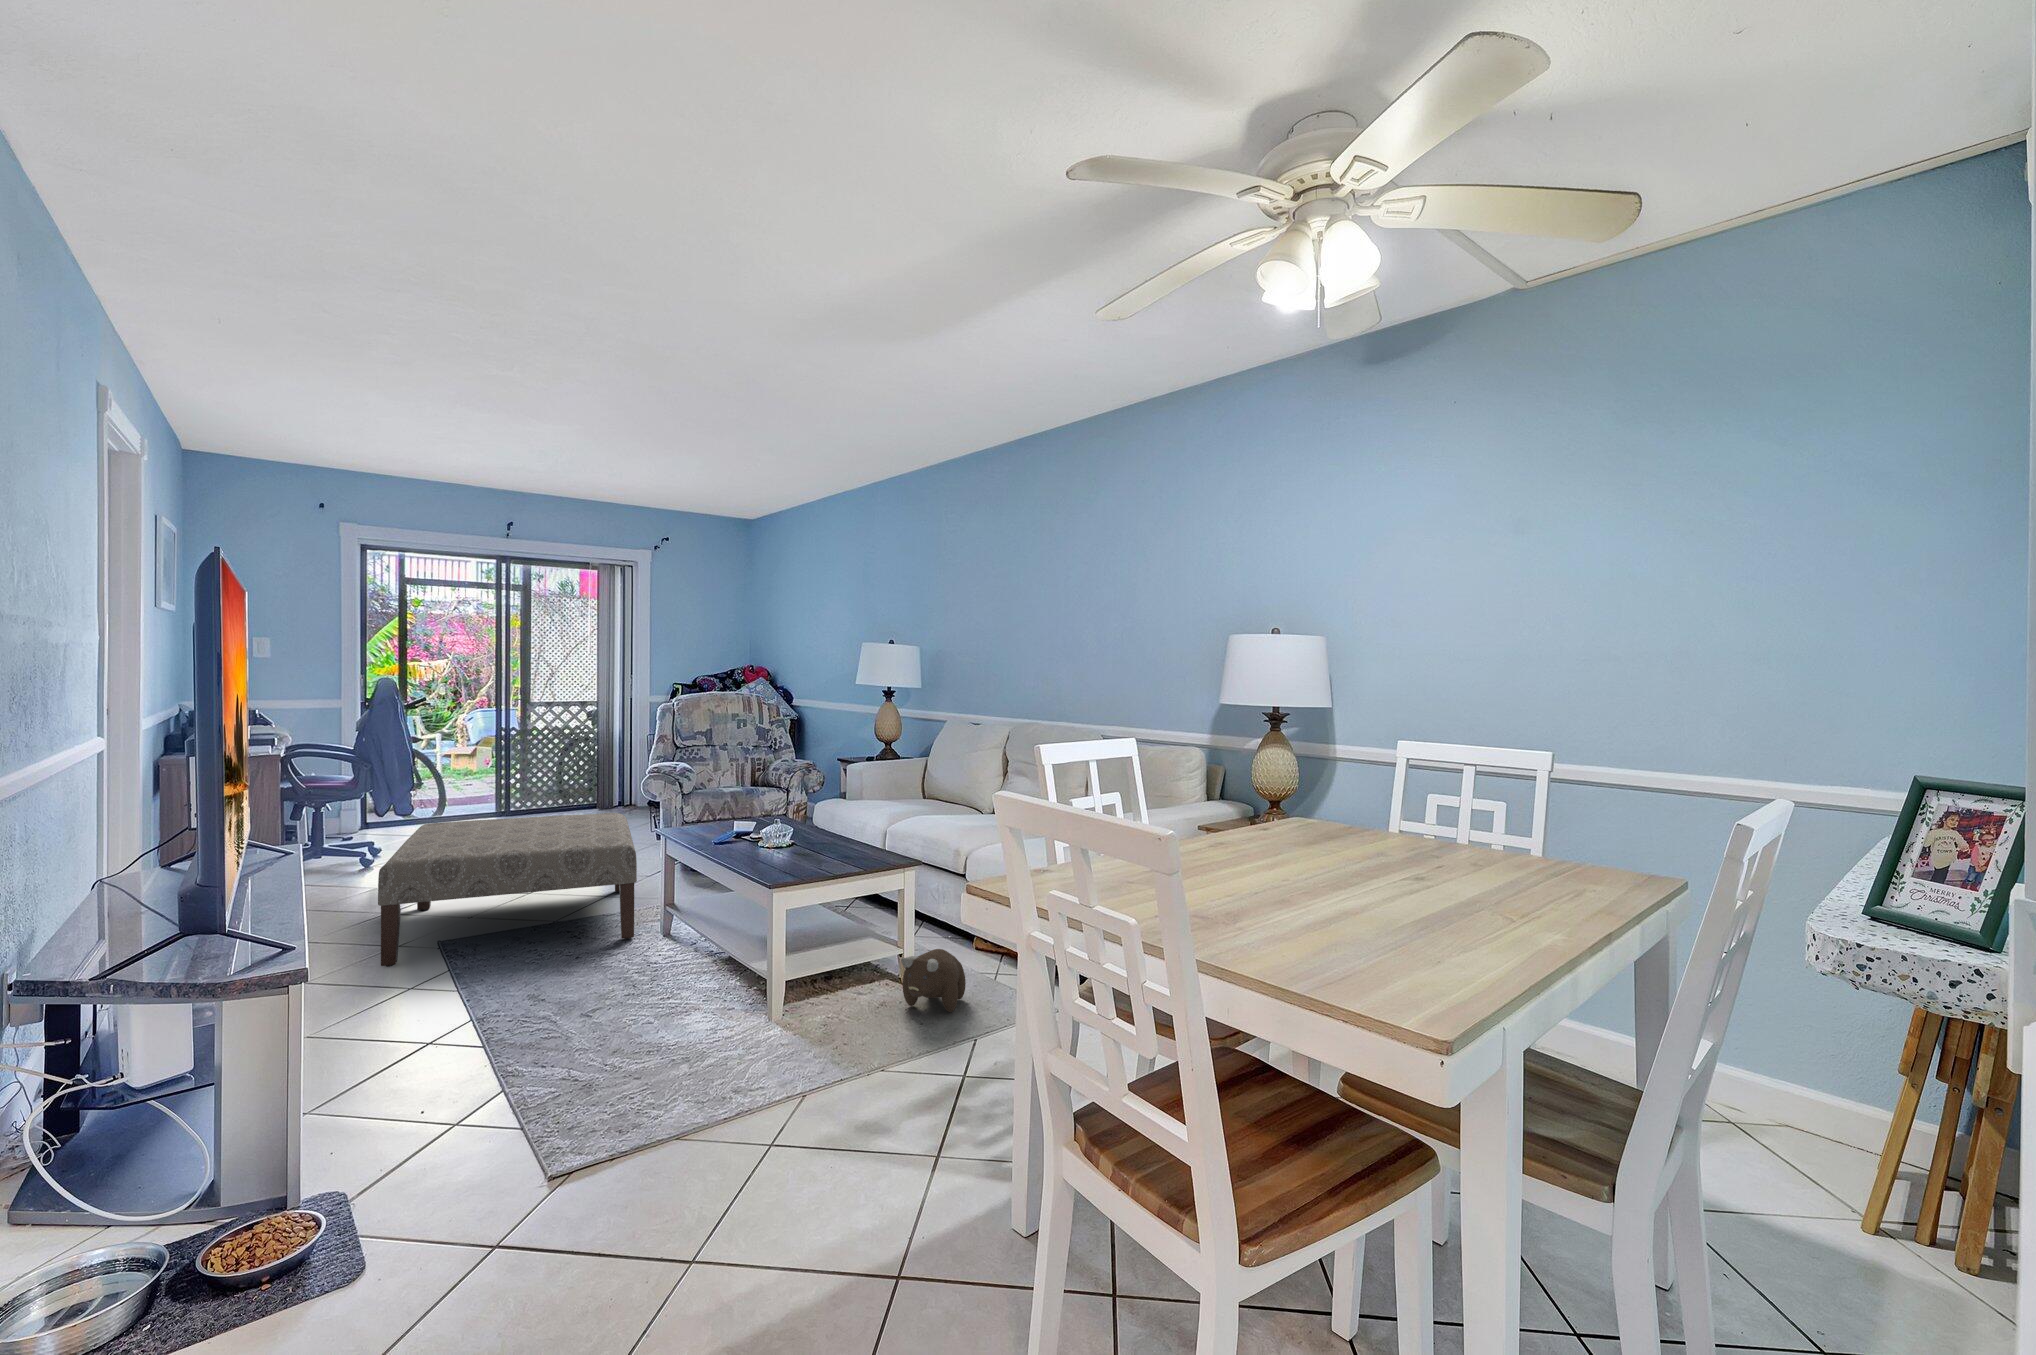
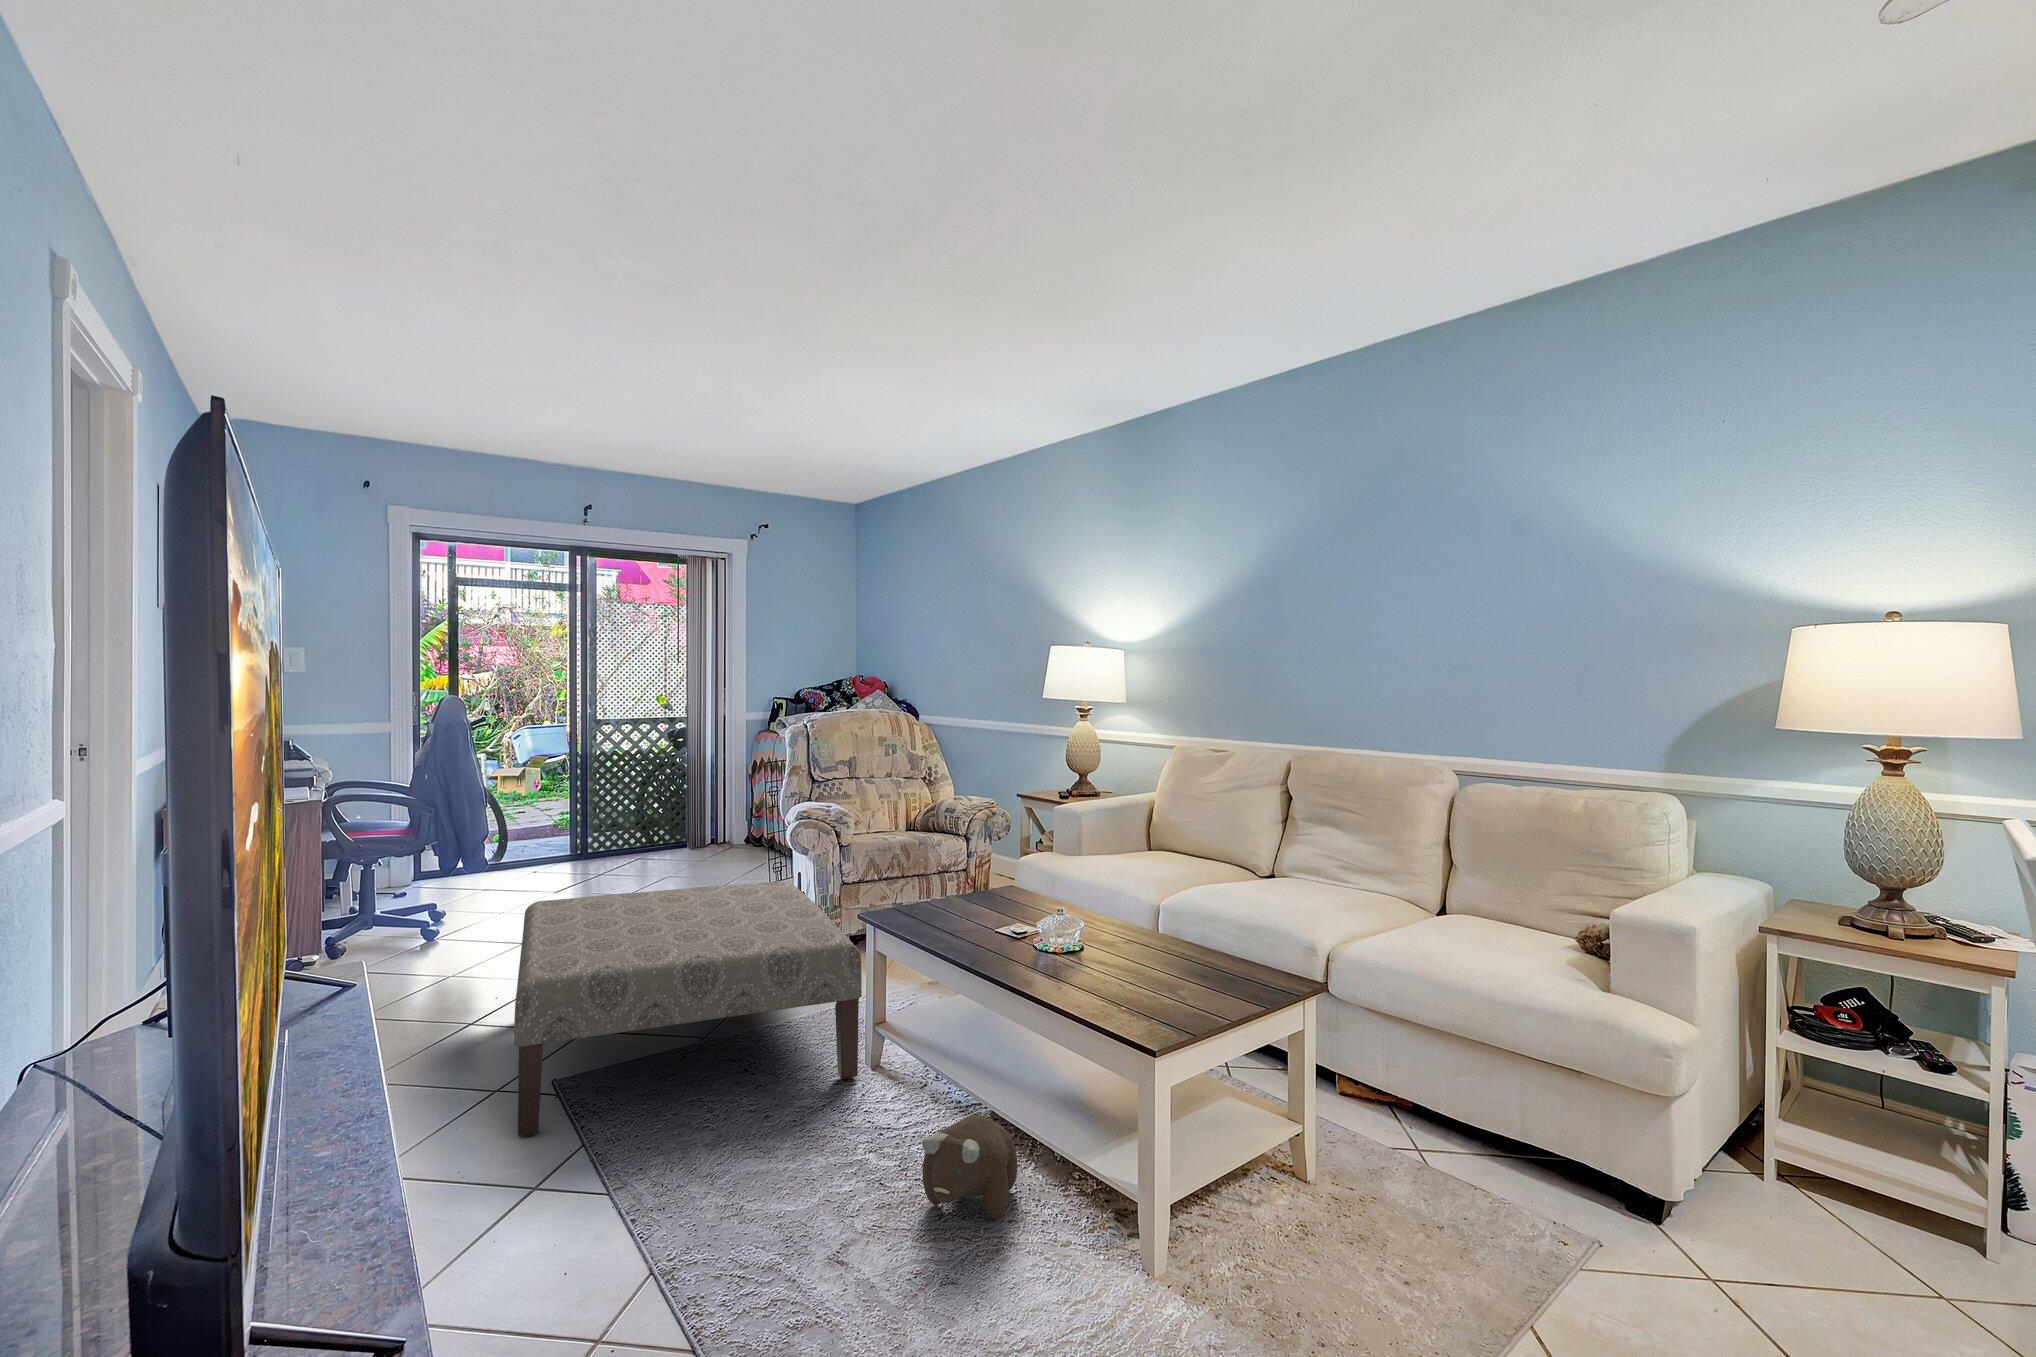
plush toy: present [901,949,966,1012] -> present [922,1115,1017,1220]

